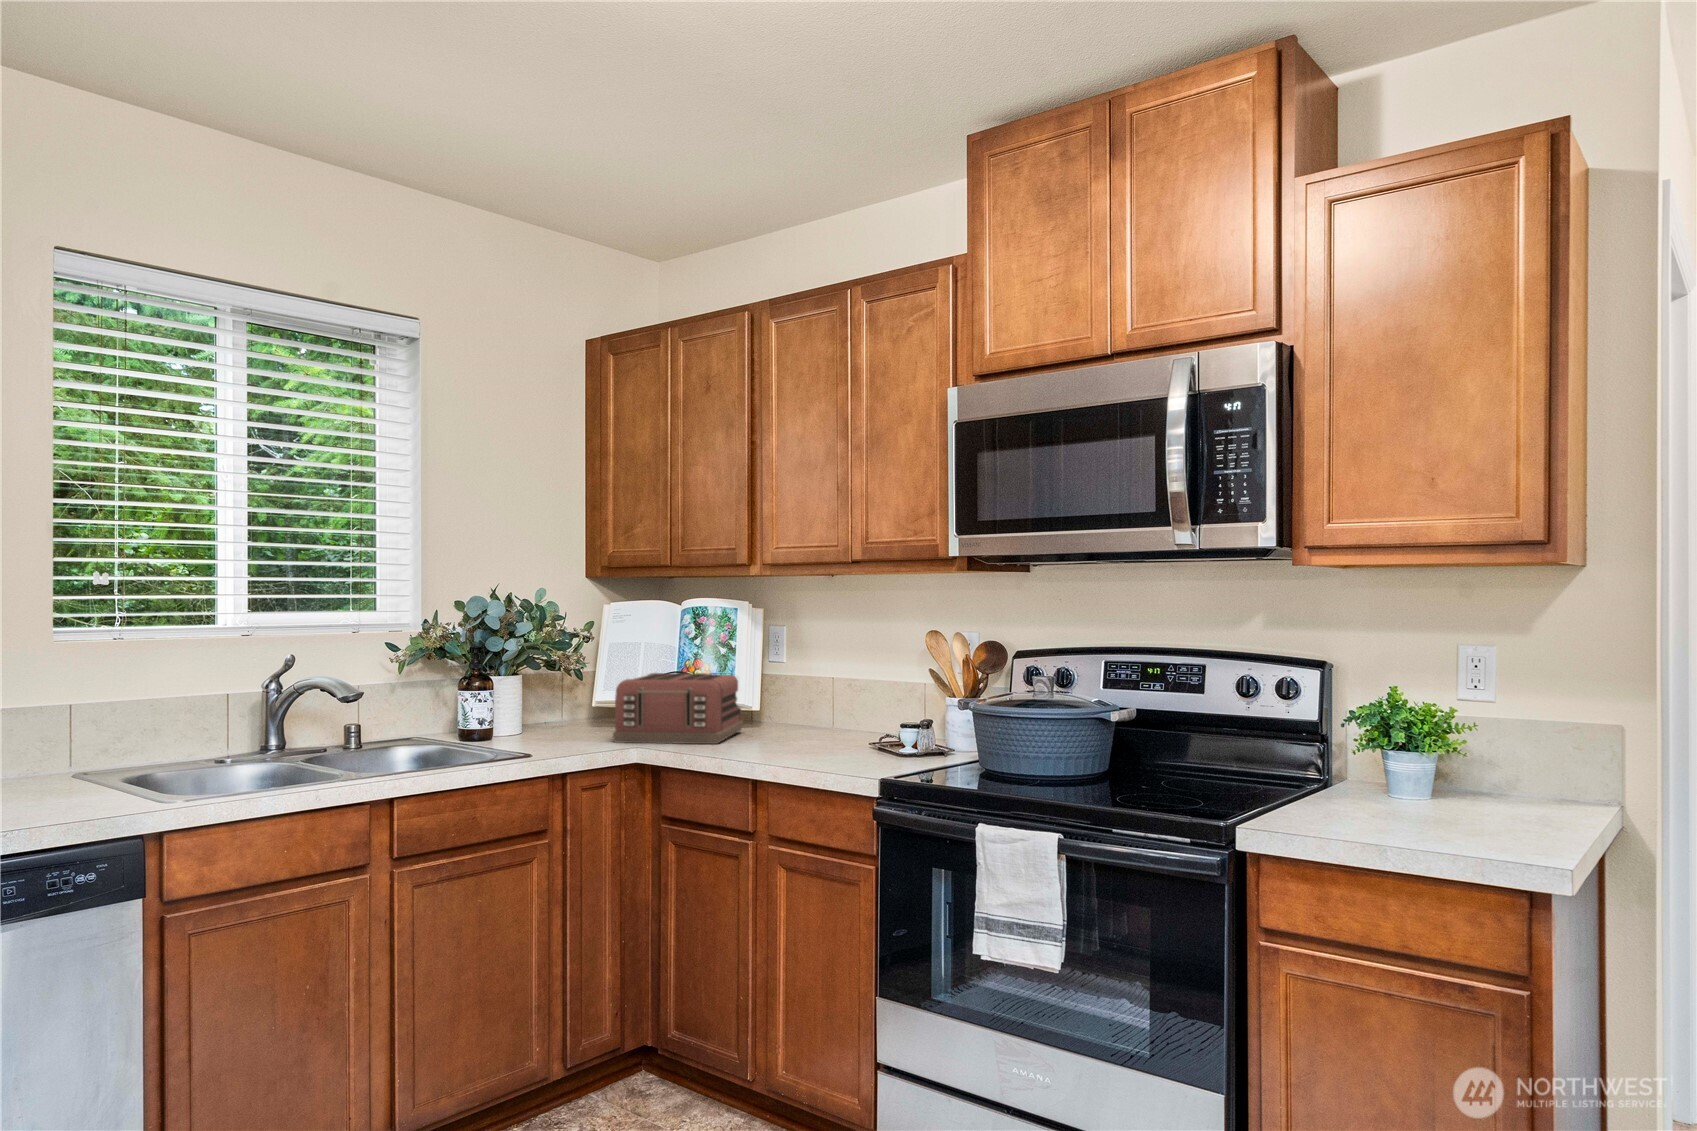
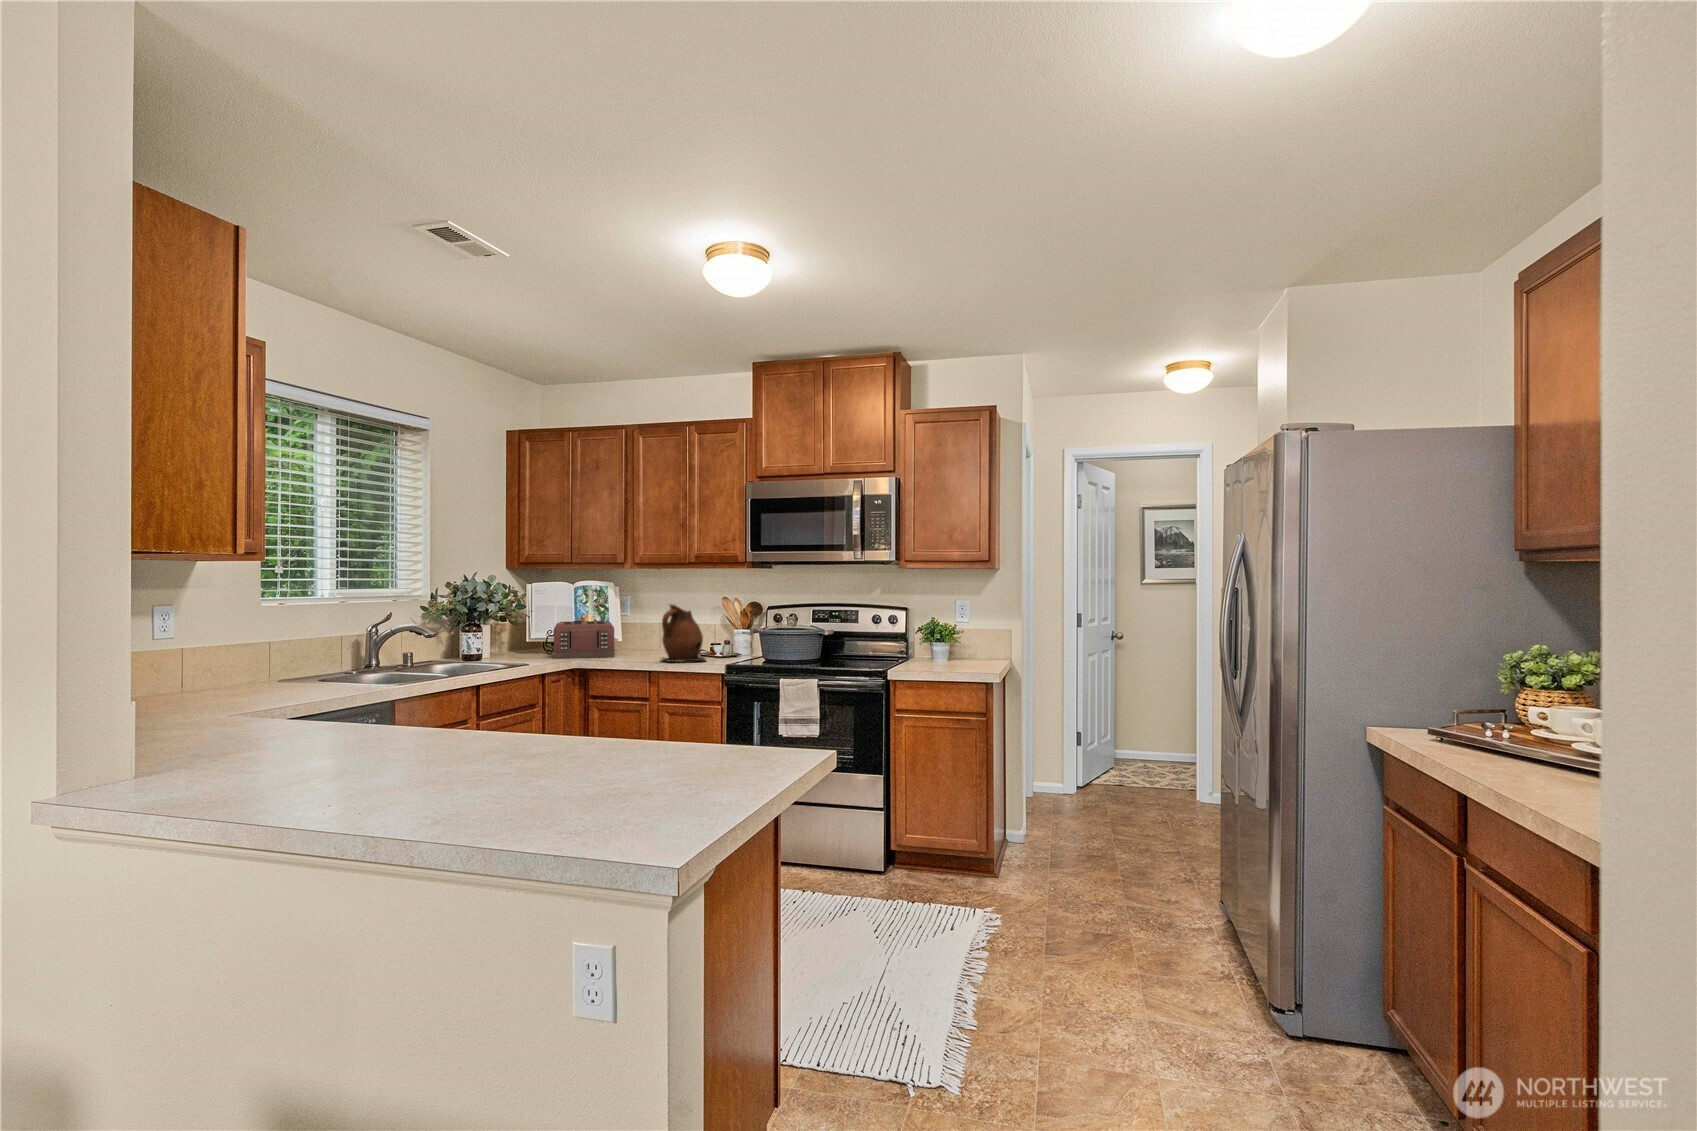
ceramic pitcher: none [766,645,865,768] -> present [662,604,706,662]

